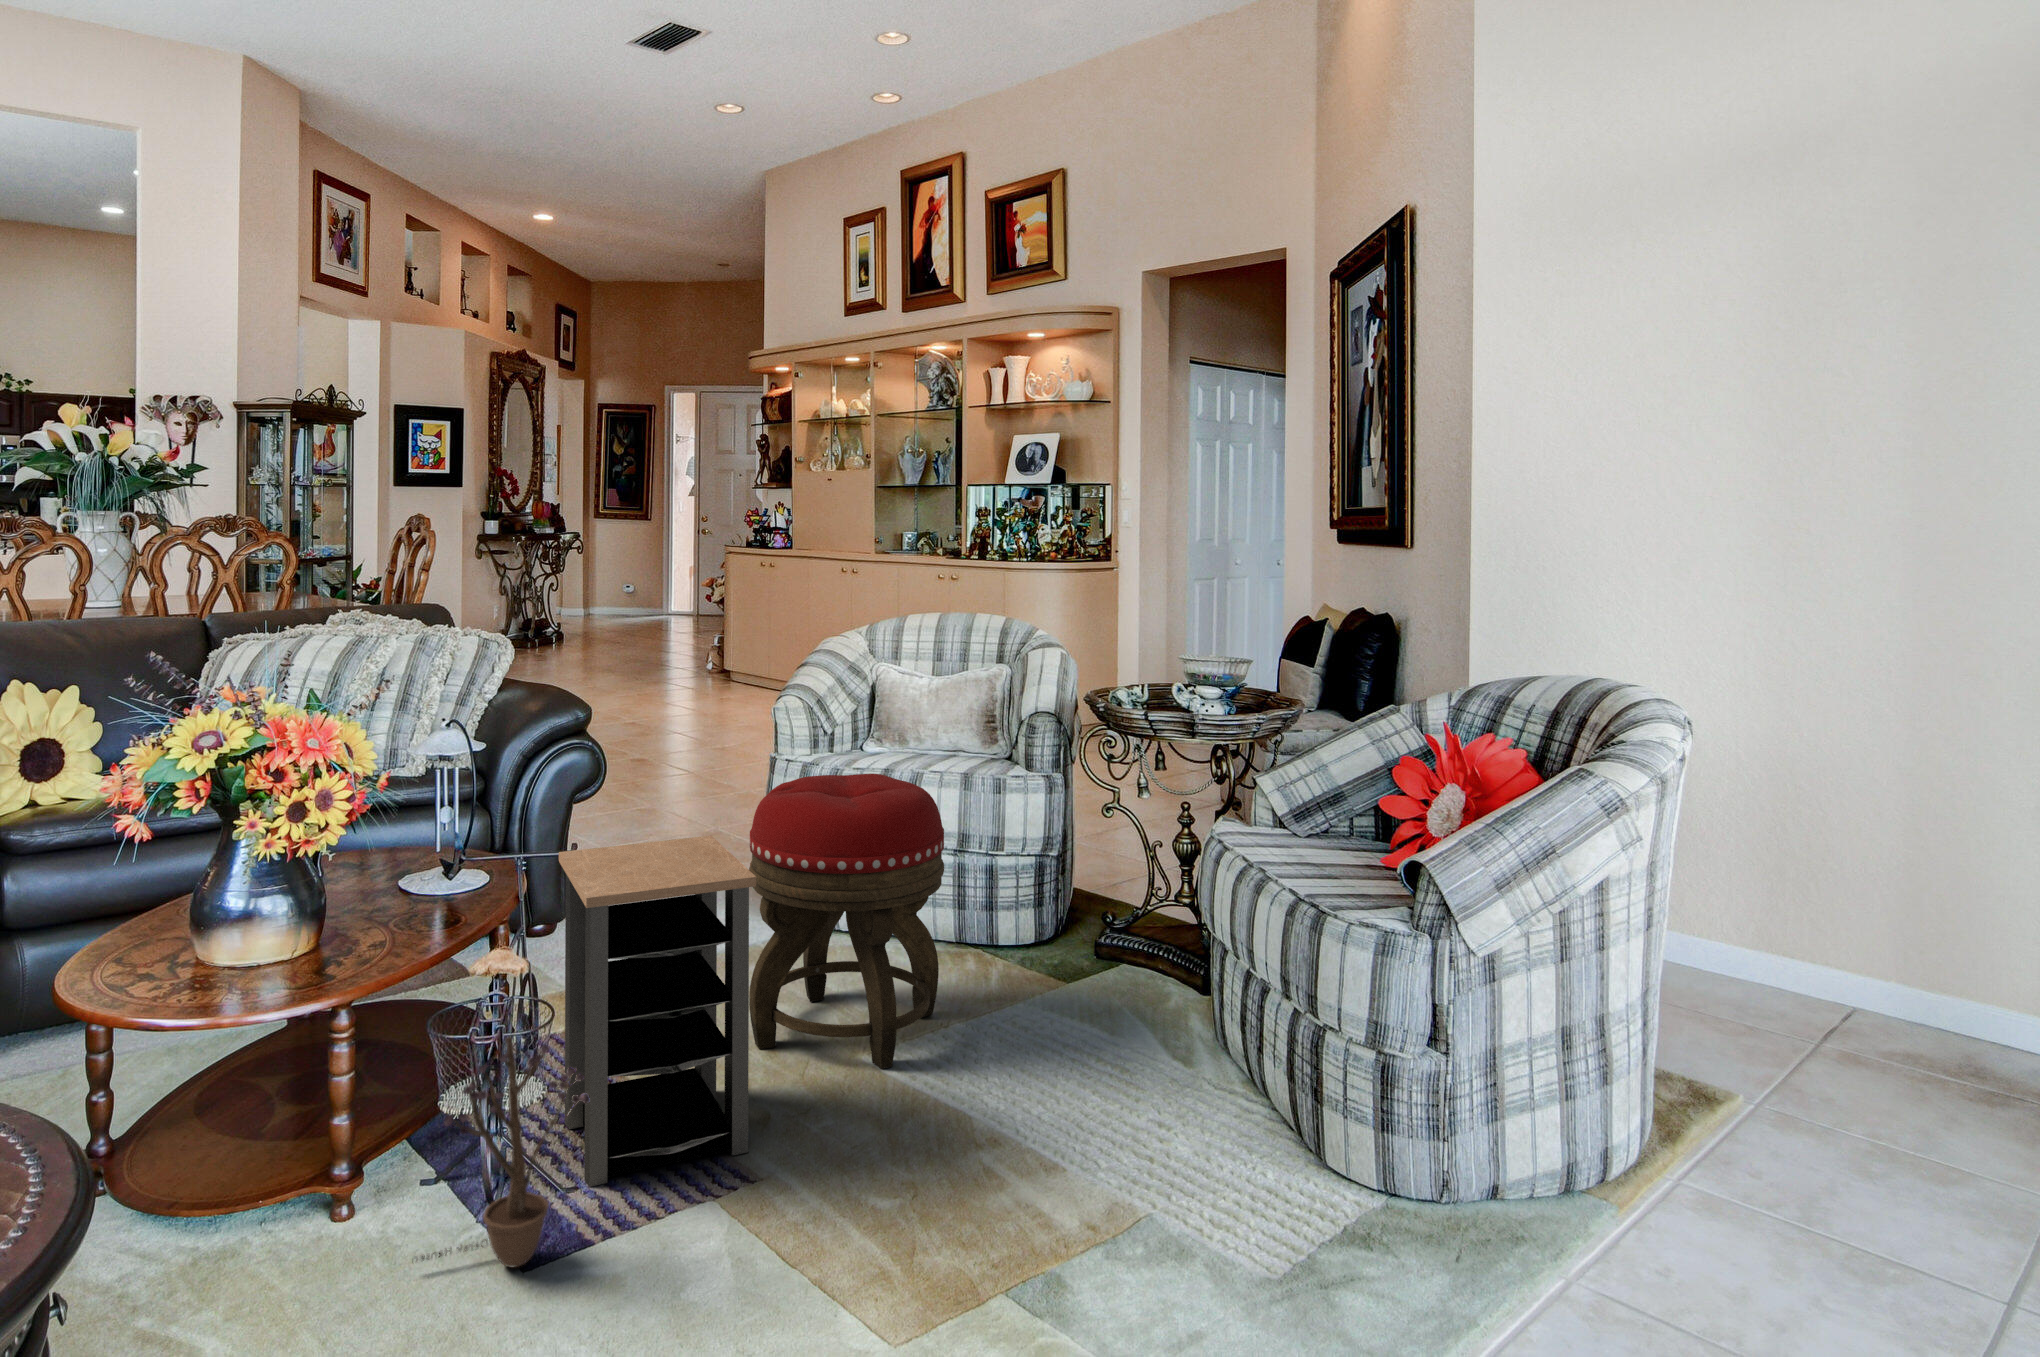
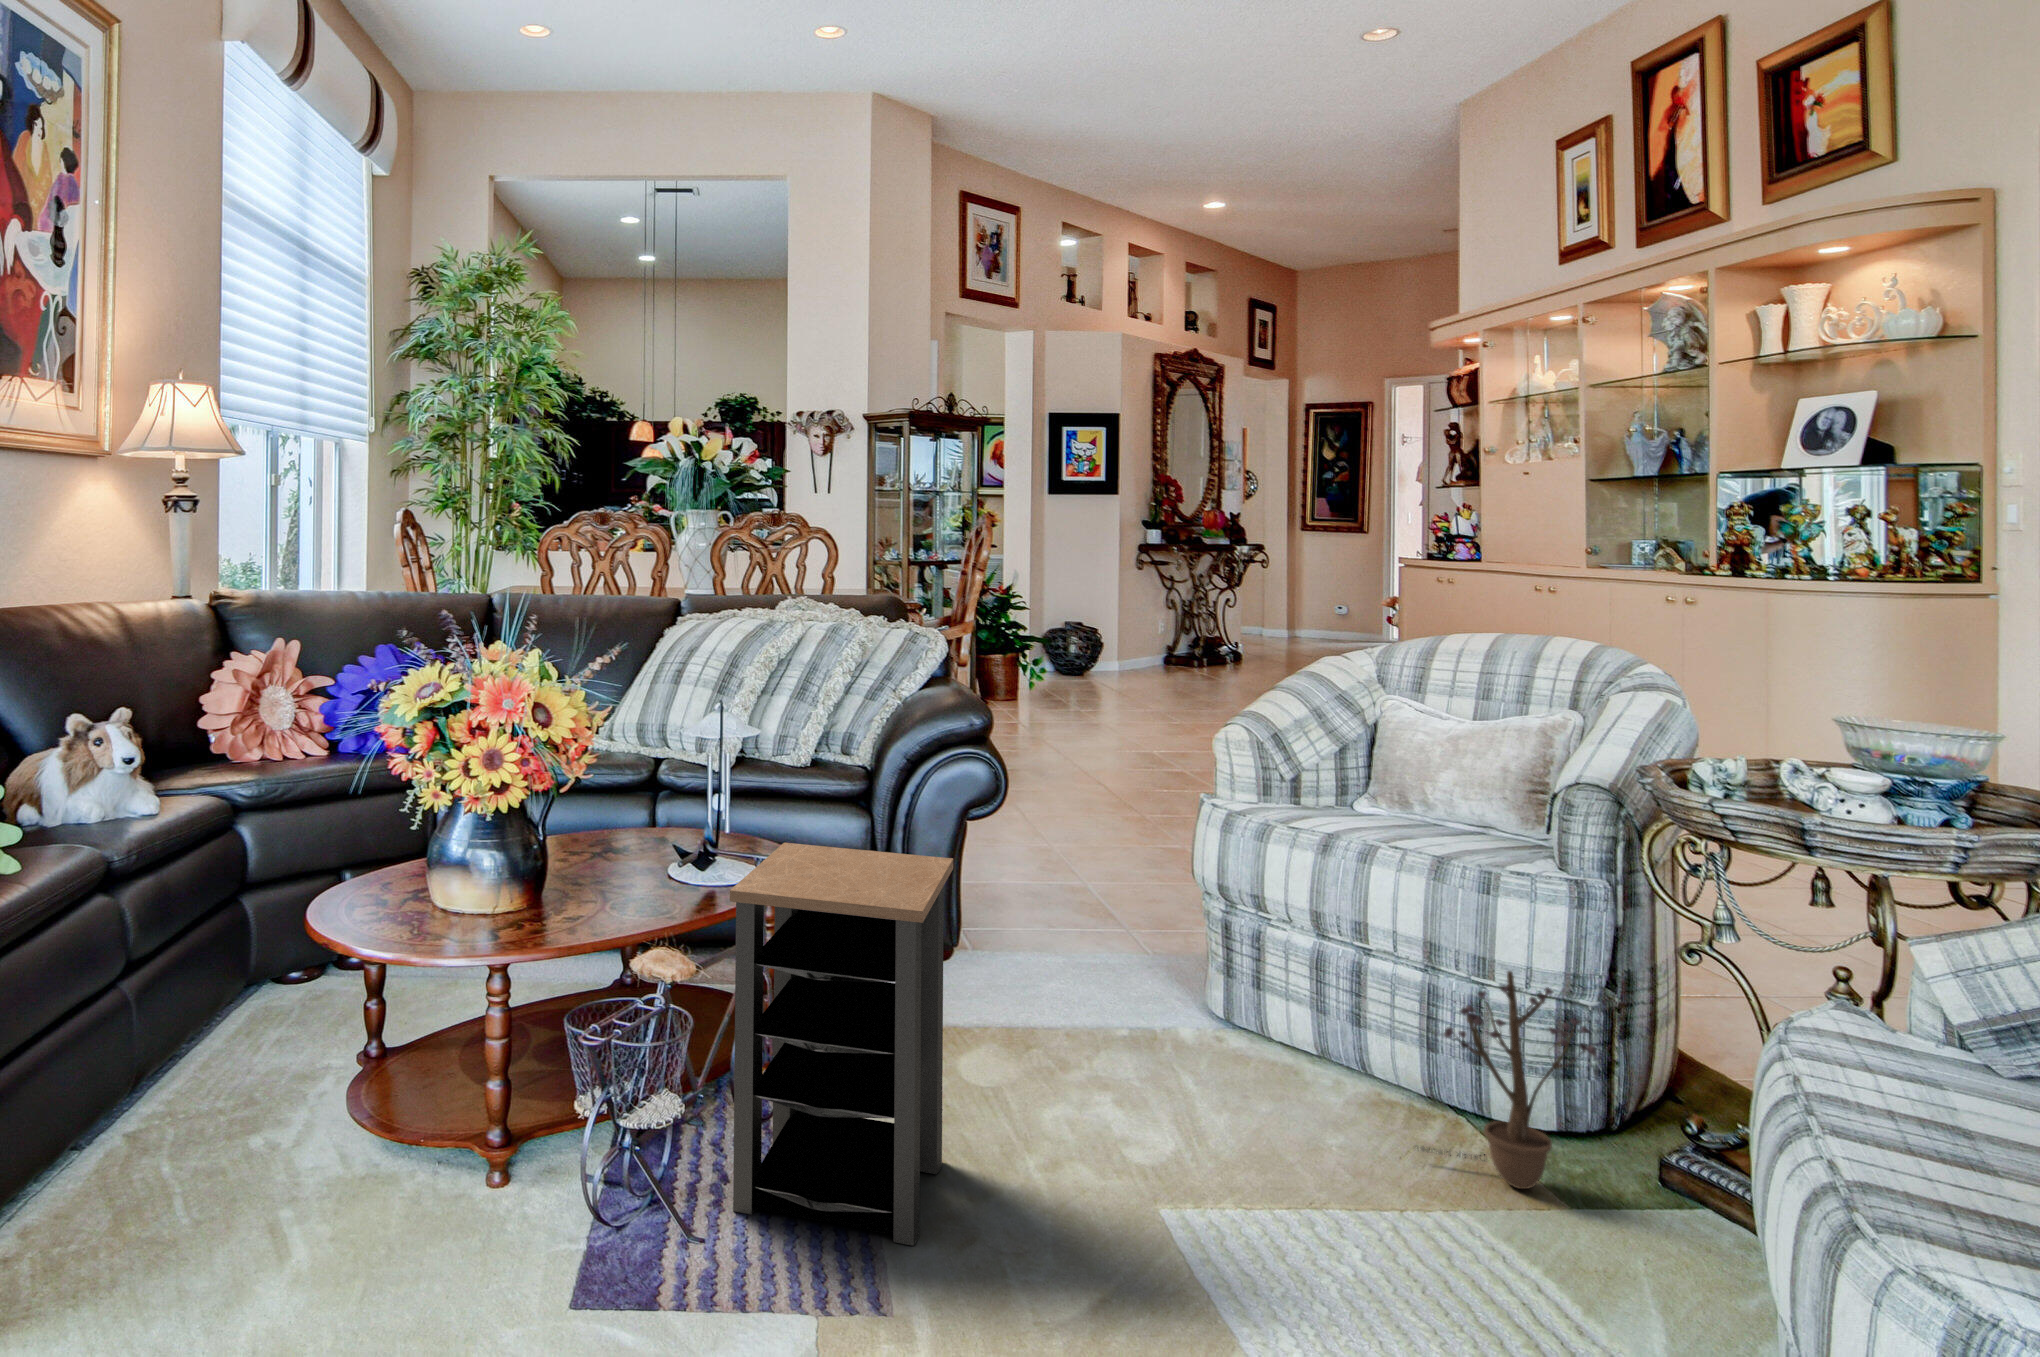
footstool: present [749,774,944,1069] -> none [1031,816,1308,1218]
decorative plant: present [412,1037,589,1267] -> present [1416,971,1596,1189]

